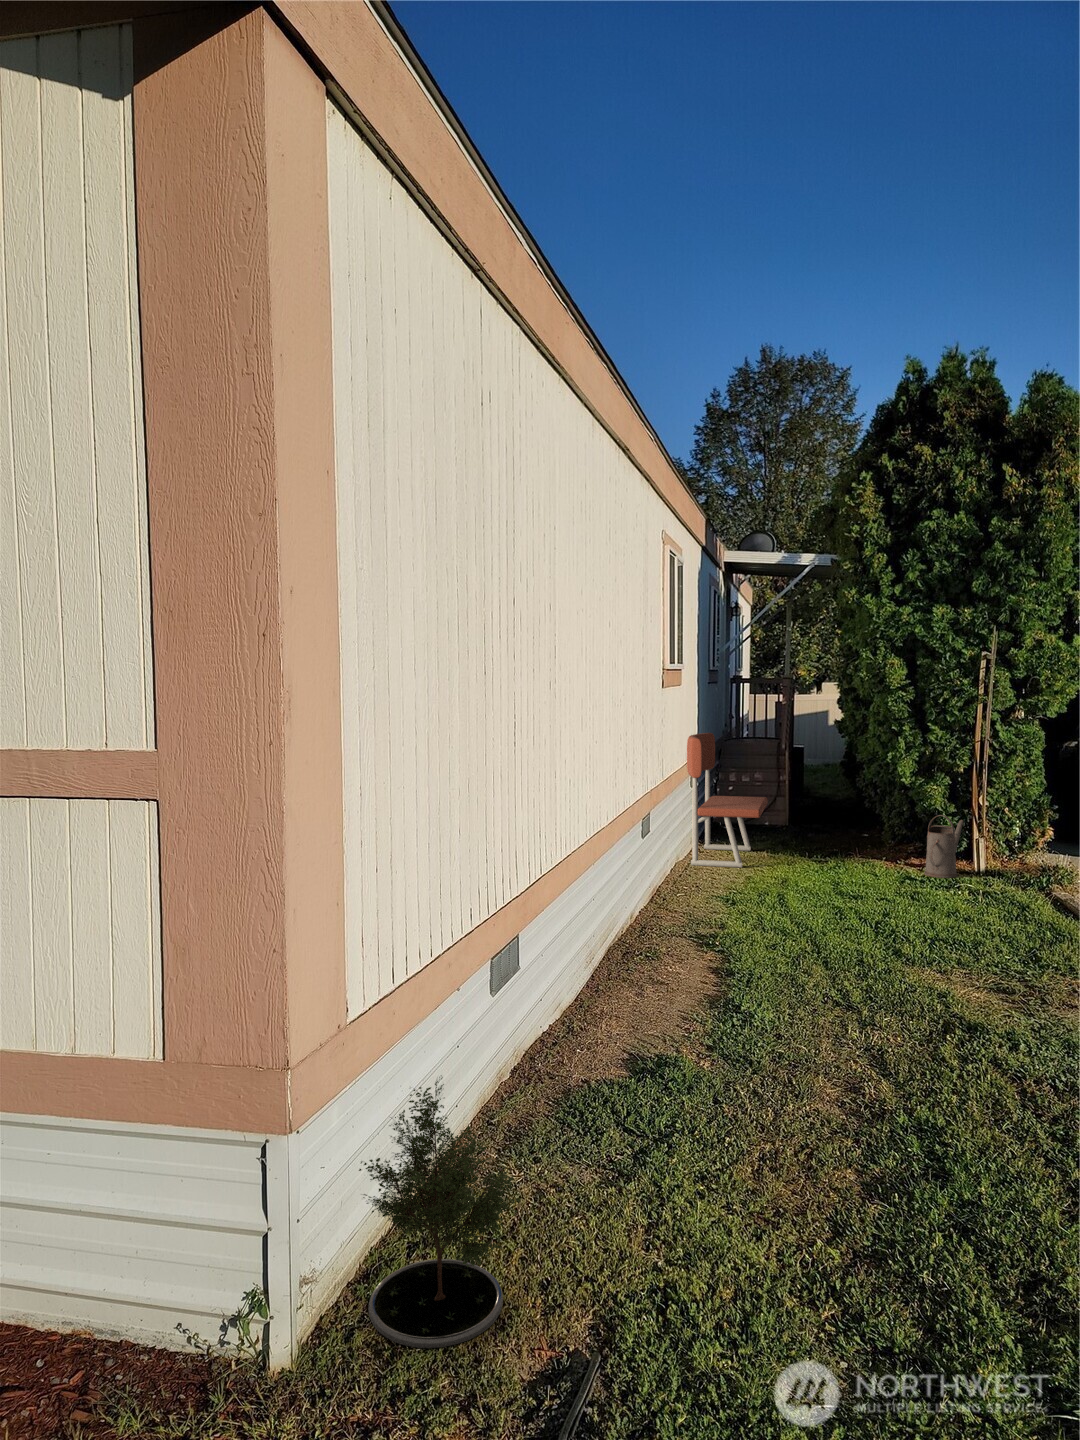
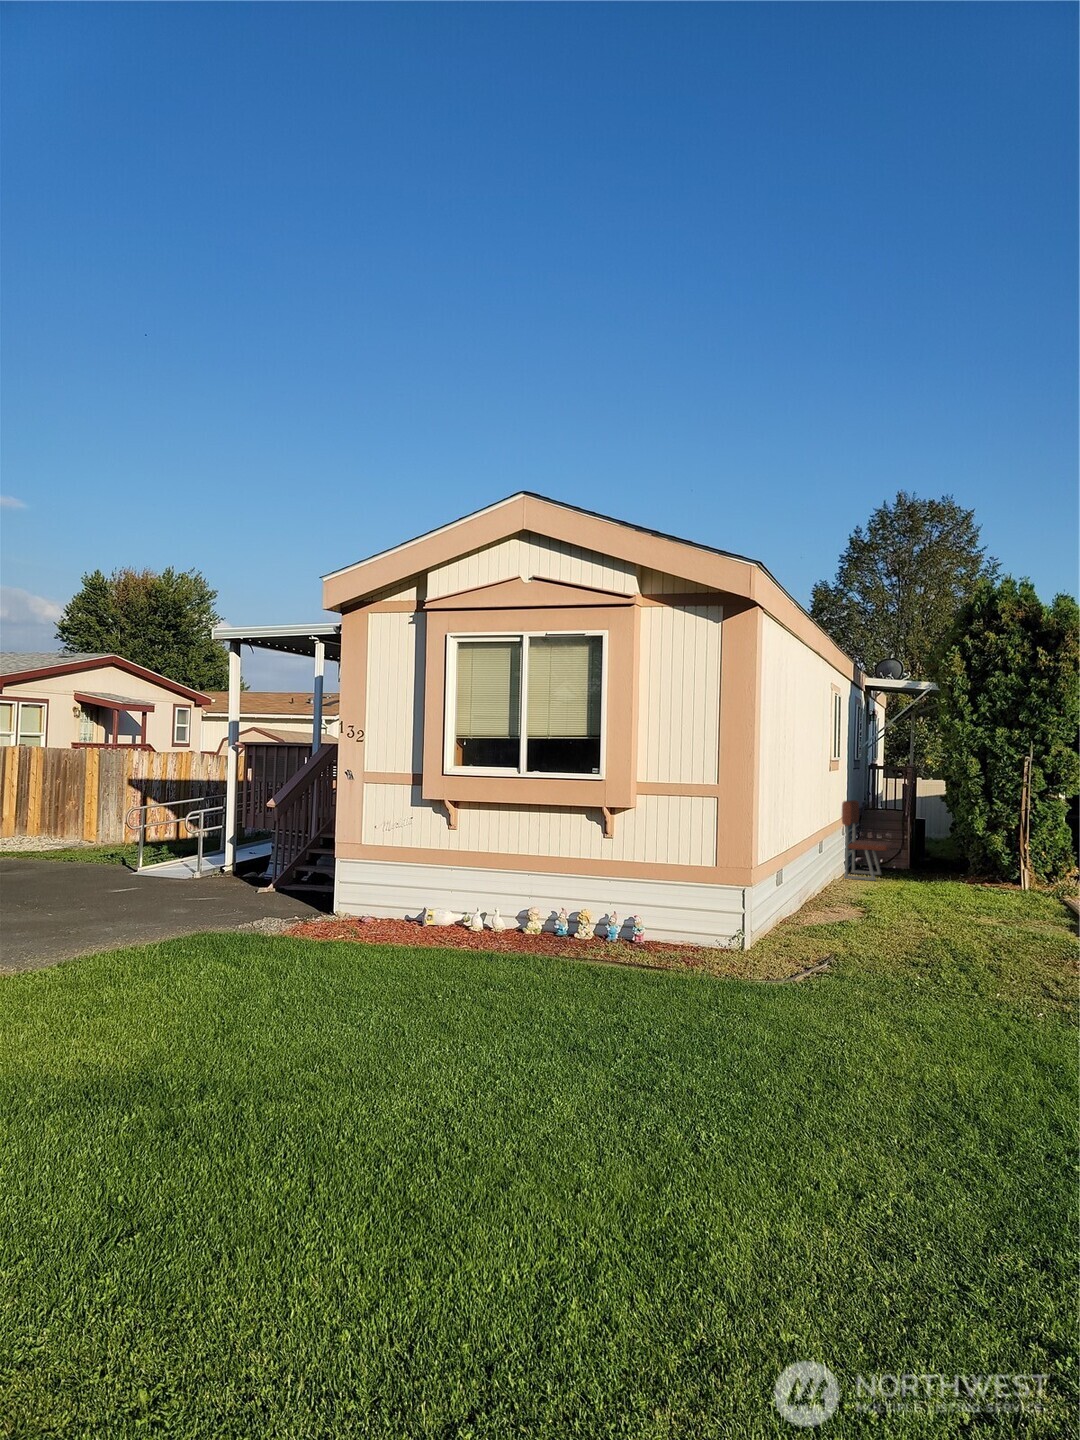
watering can: present [924,815,964,878] -> none [989,853,1015,891]
potted tree: present [359,1077,522,1348] -> none [756,881,806,957]

